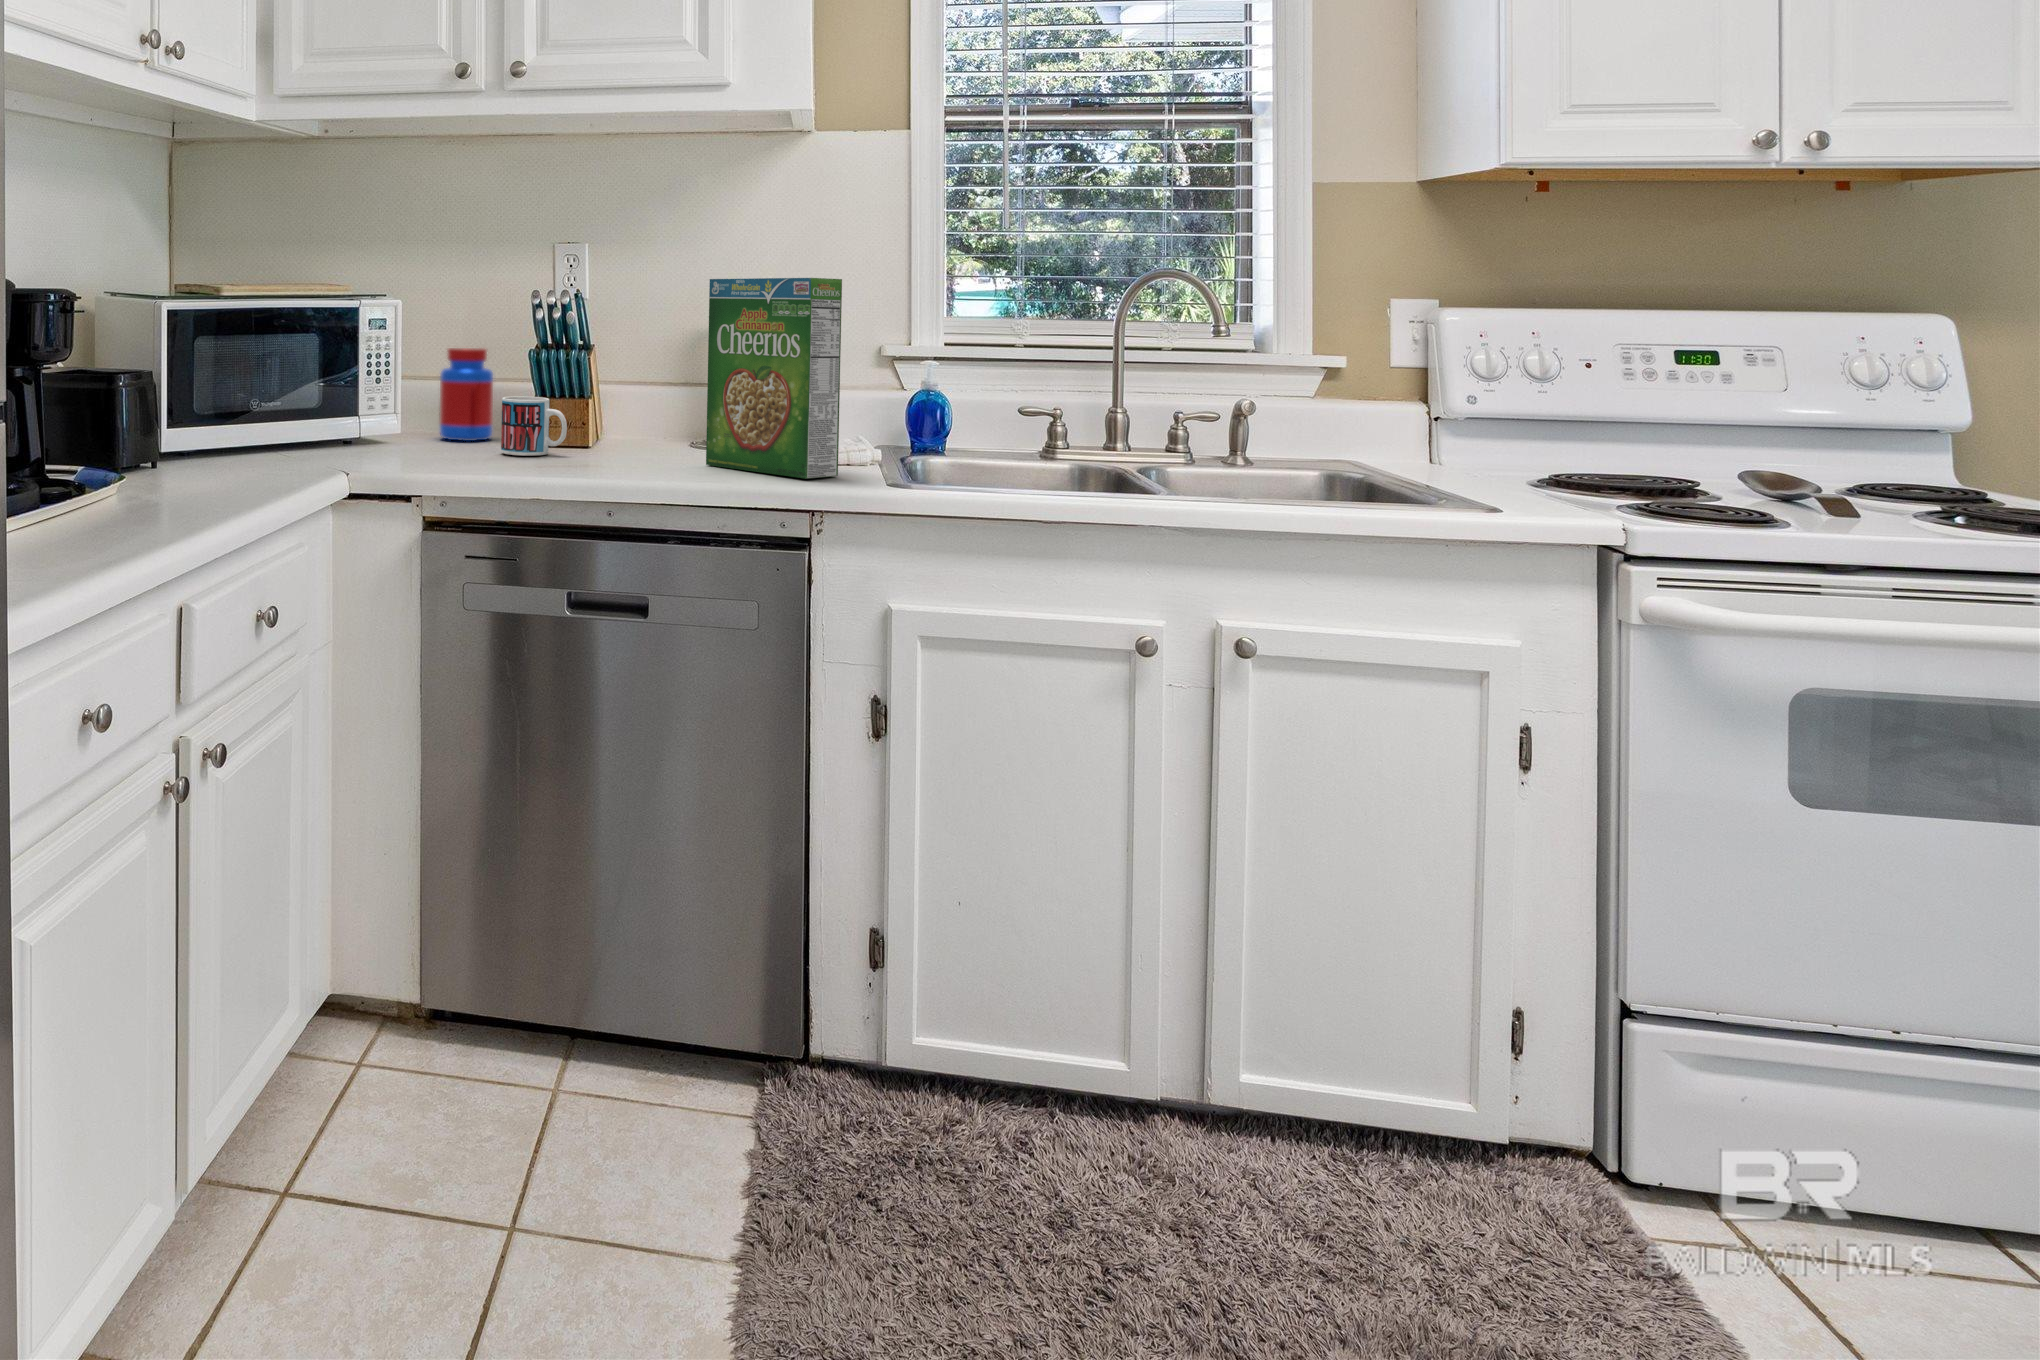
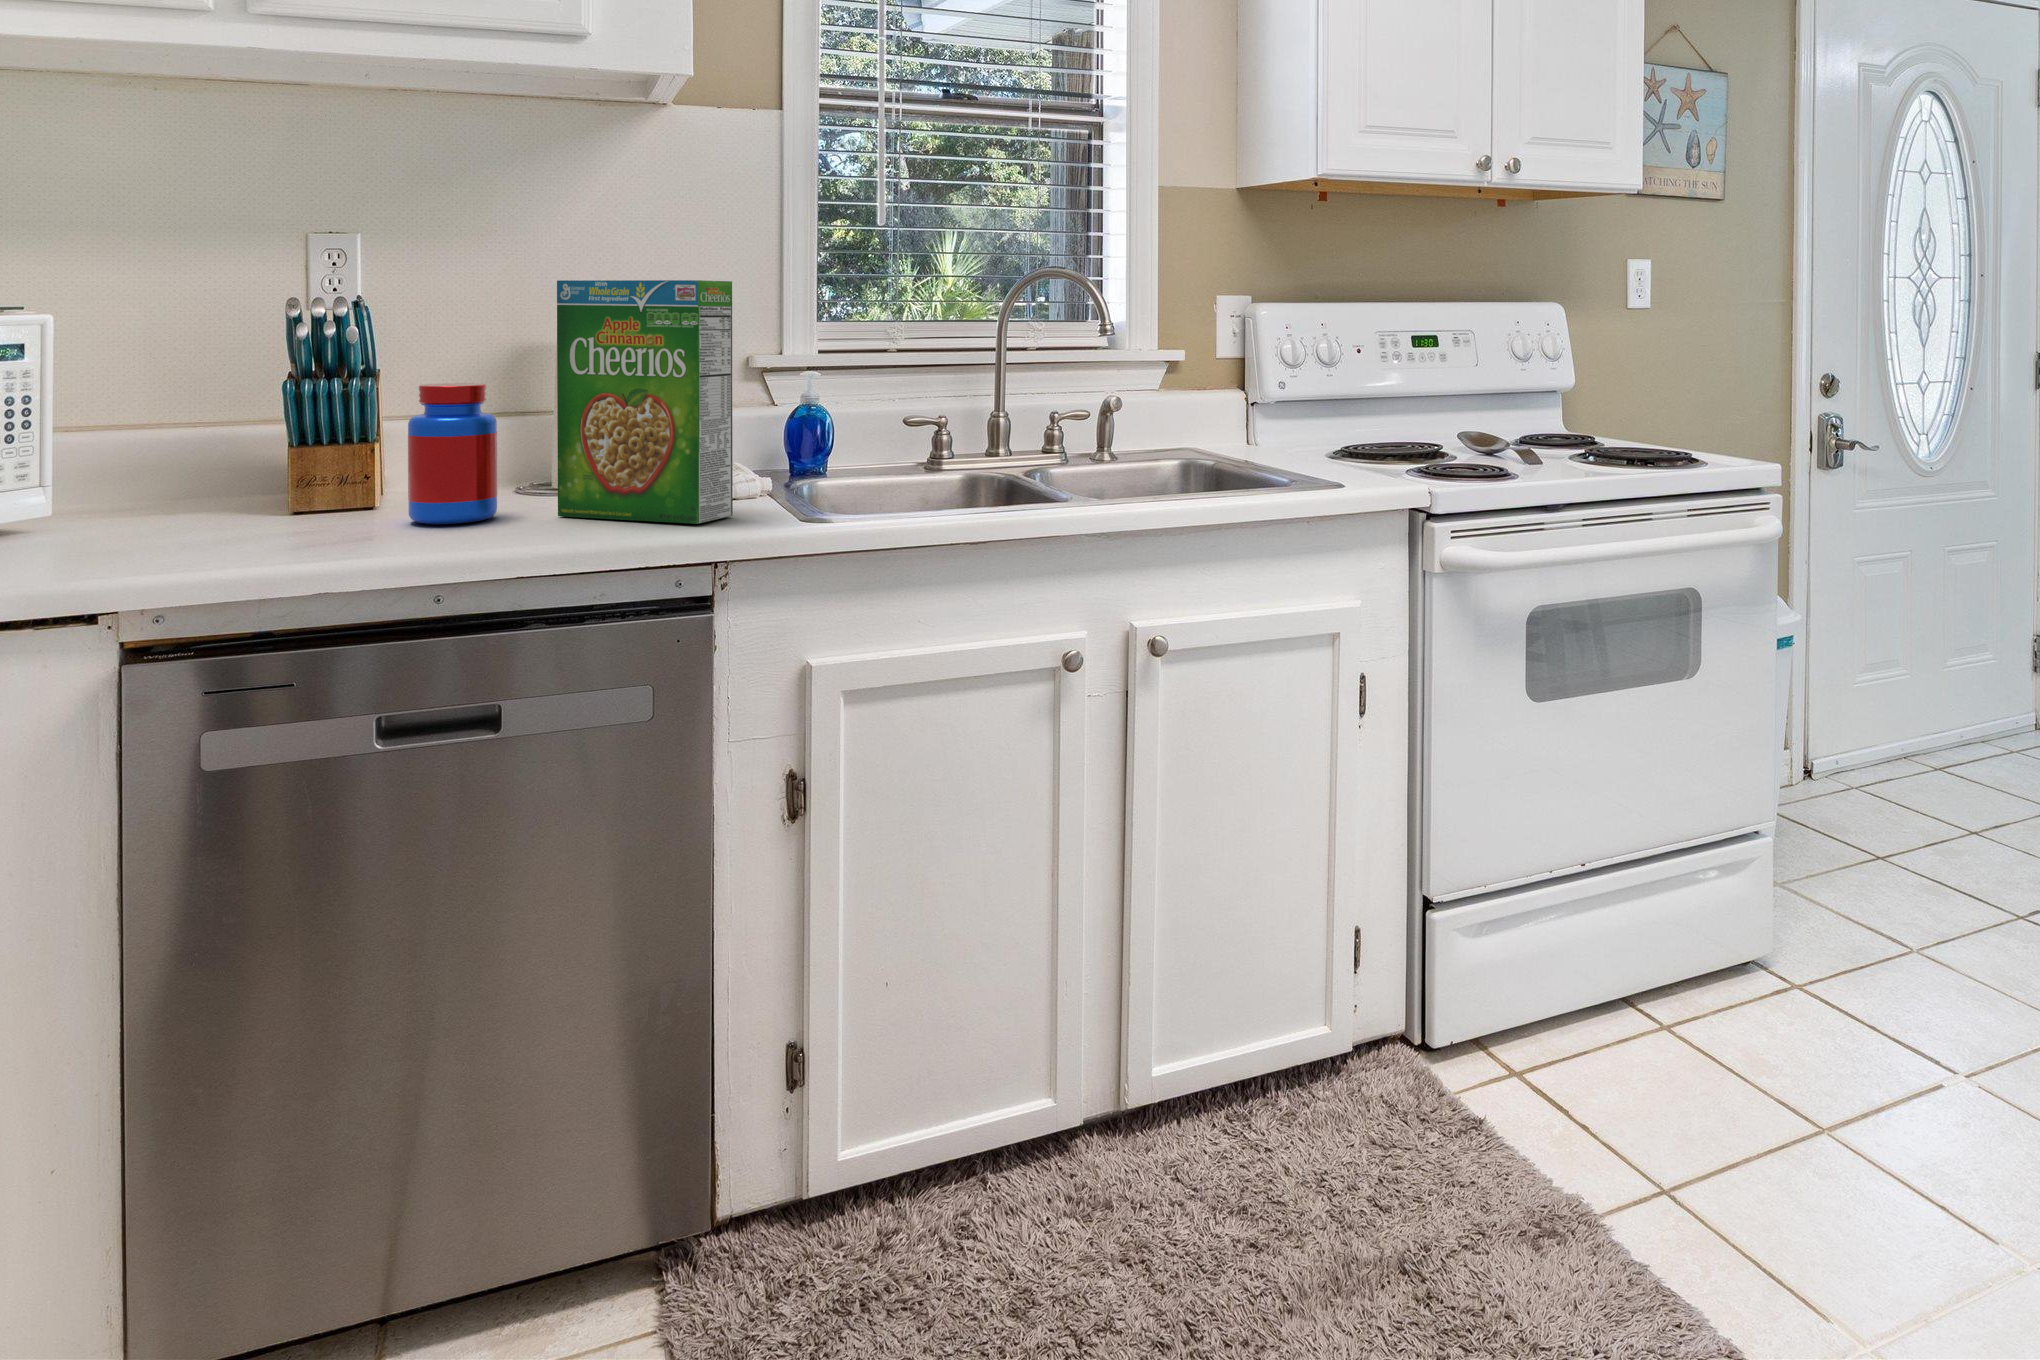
jar: present [440,348,493,441] -> present [408,383,498,524]
mug: present [501,396,567,456] -> none [240,443,348,528]

